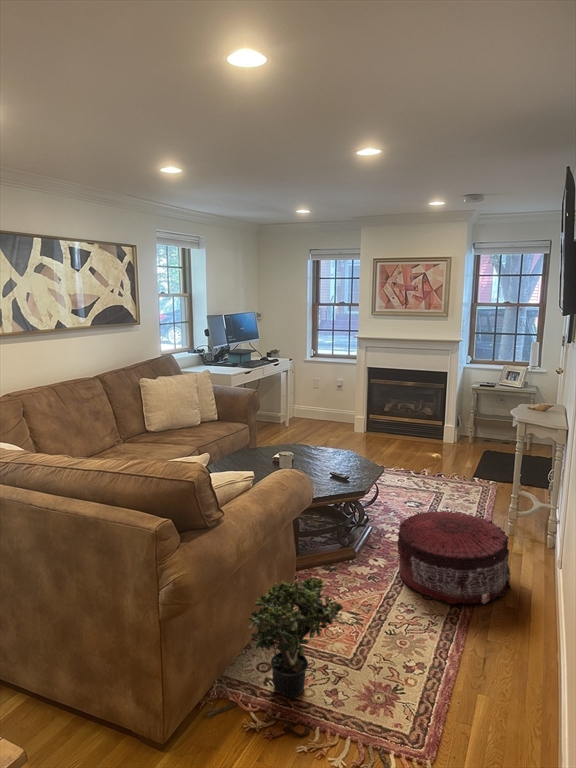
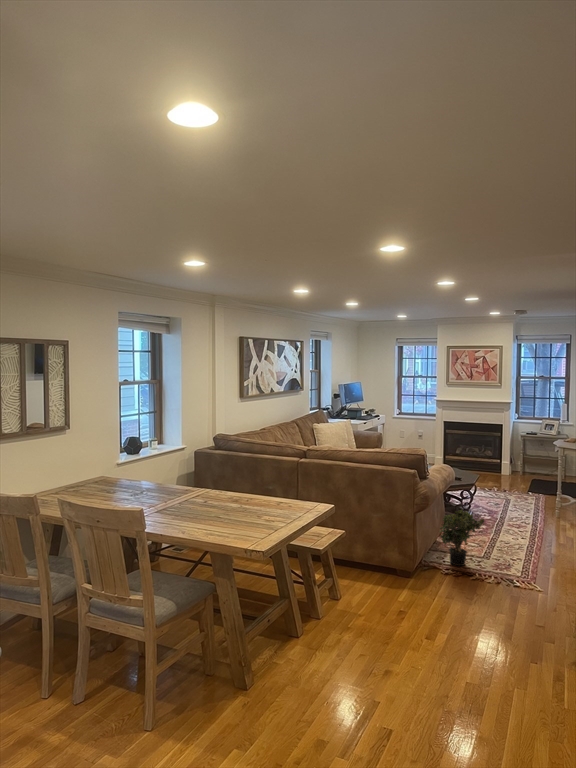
pouf: present [398,510,511,604] -> none [493,497,561,541]

